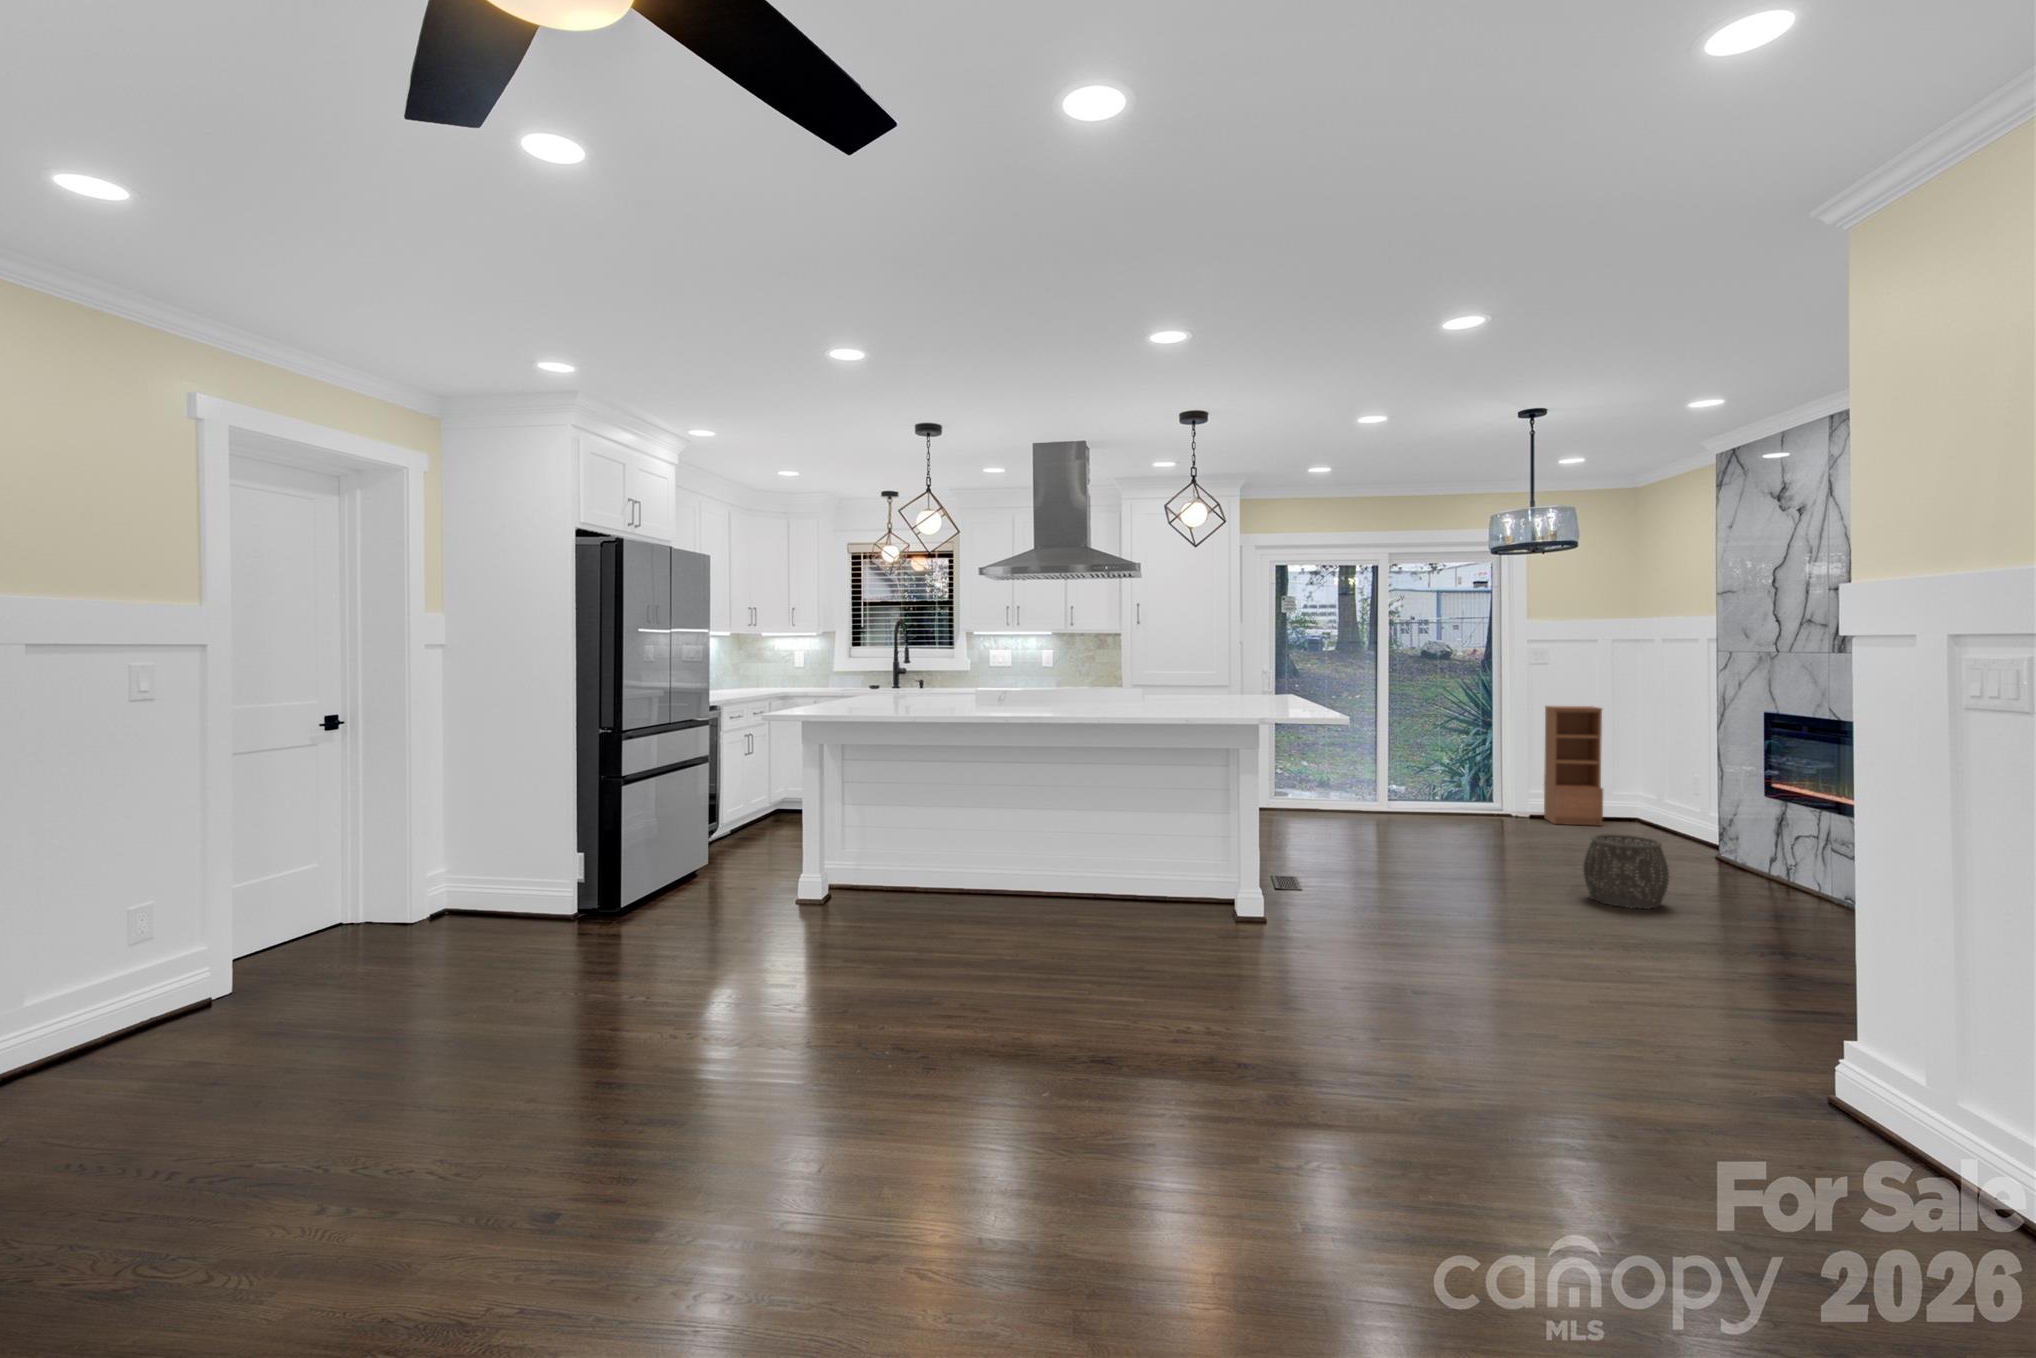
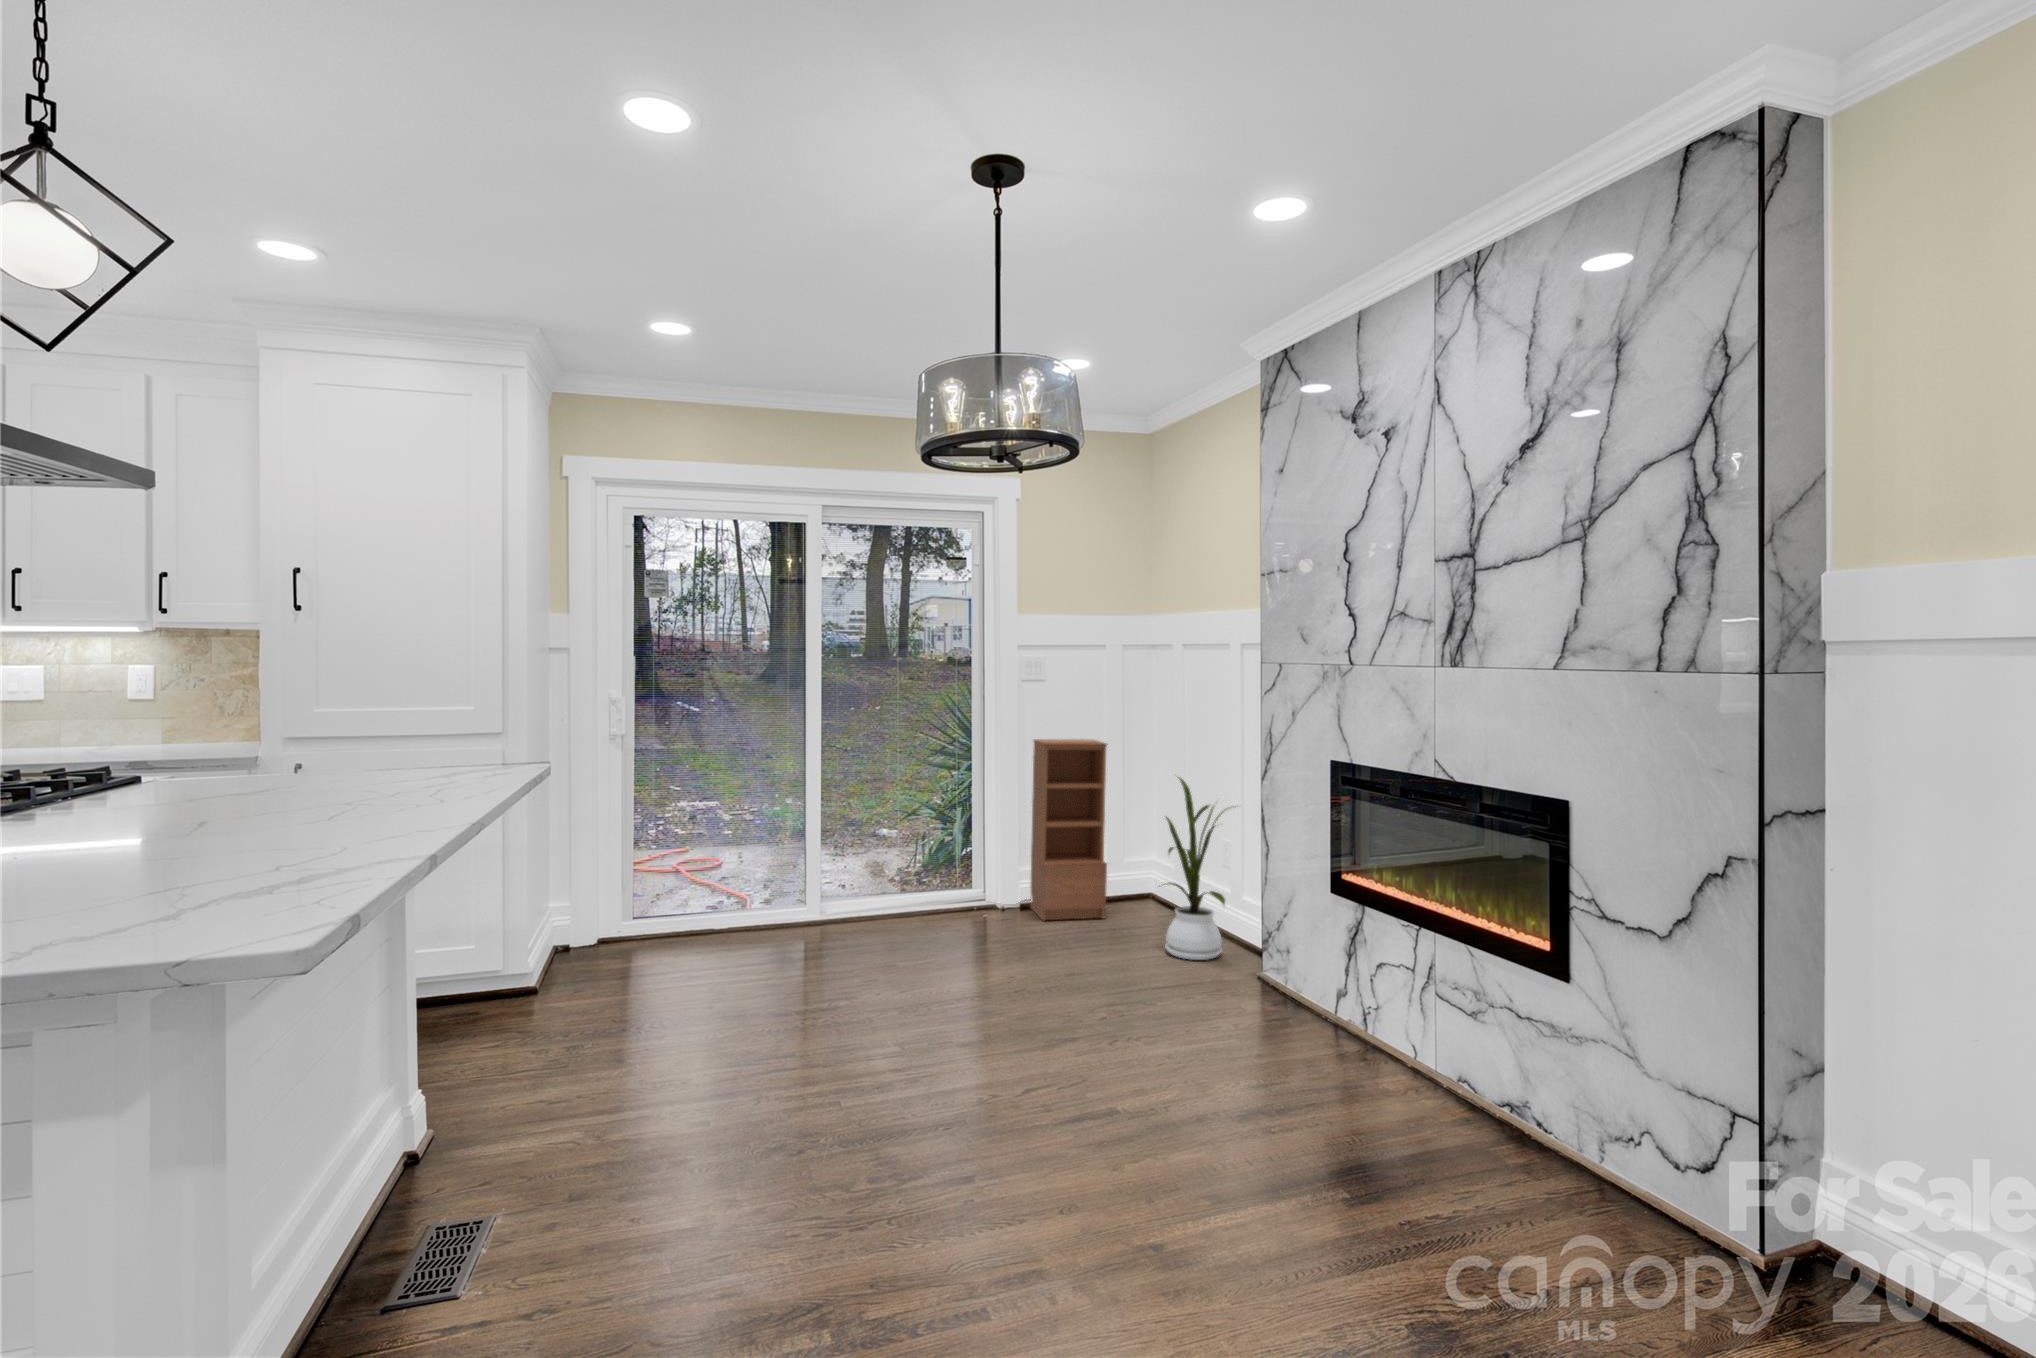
house plant: none [1641,728,1707,848] -> present [1165,777,1227,960]
woven basket: present [1583,834,1669,909] -> none [1075,1008,1225,1180]

